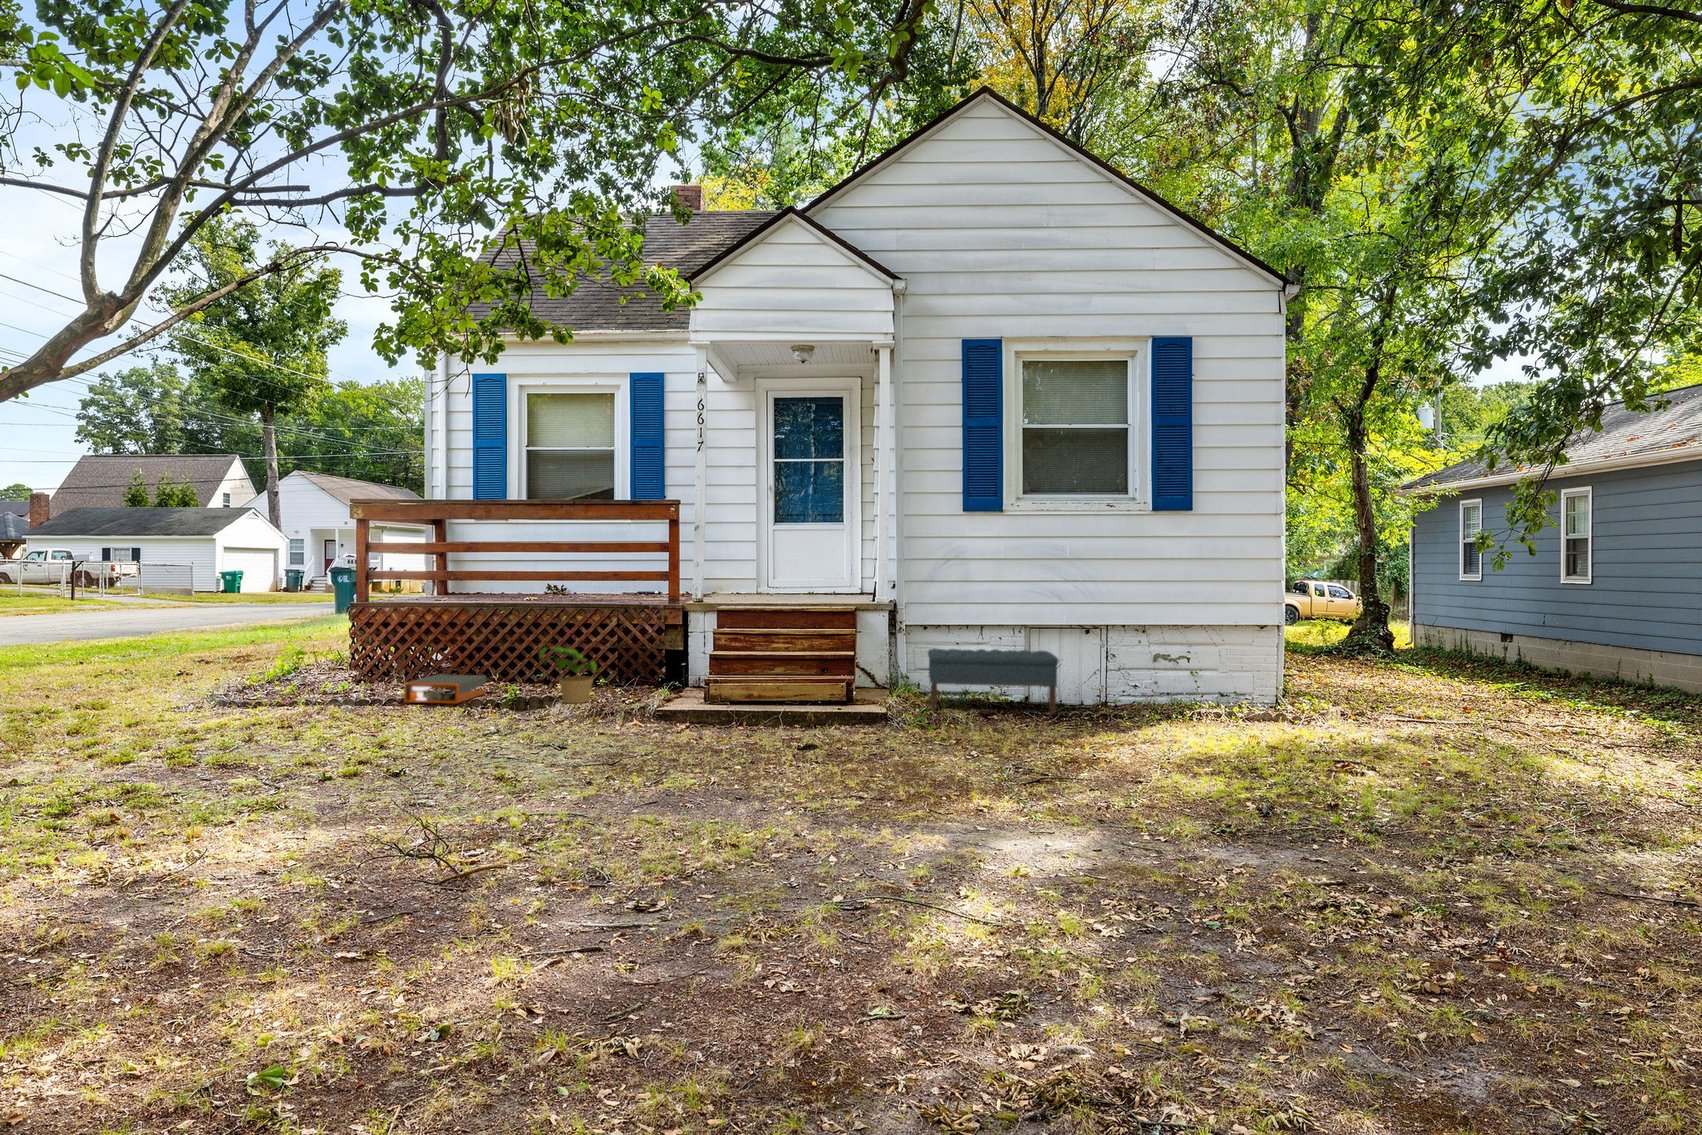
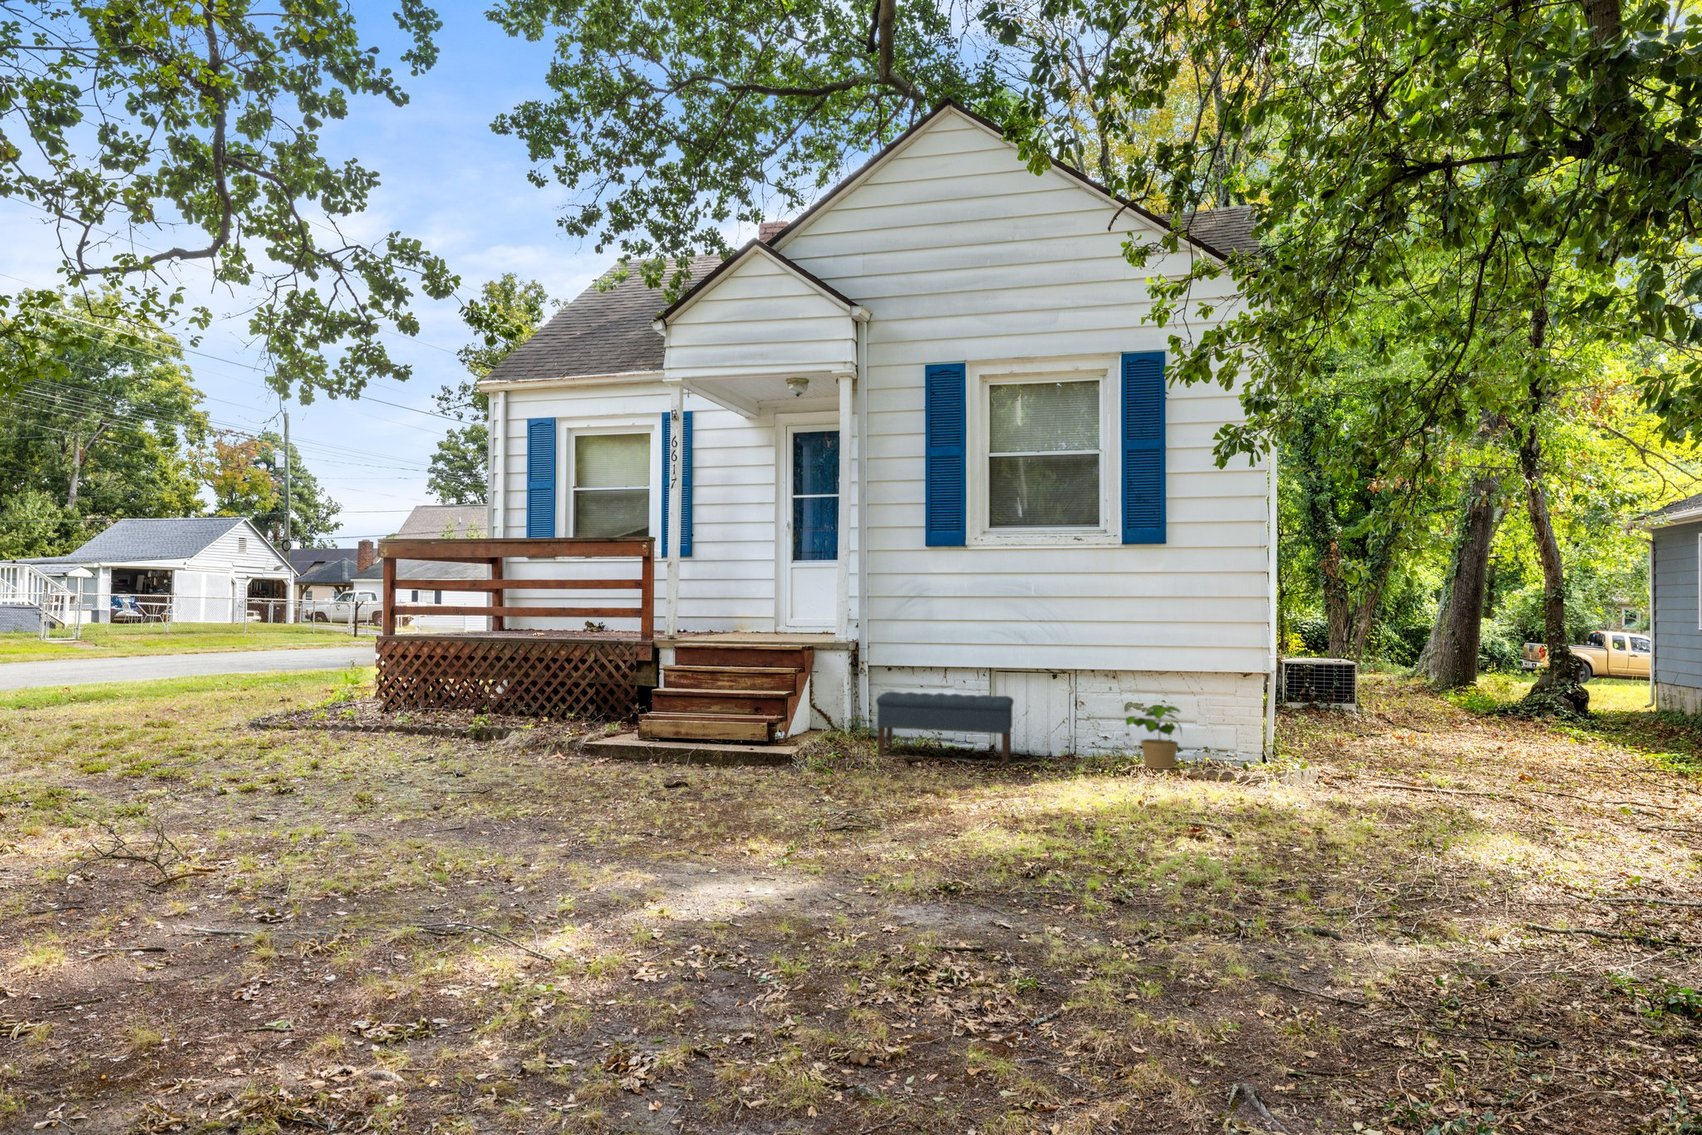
potted plant: present [539,646,597,703] -> present [1126,705,1182,769]
storage box: present [404,674,486,704] -> none [381,707,459,734]

